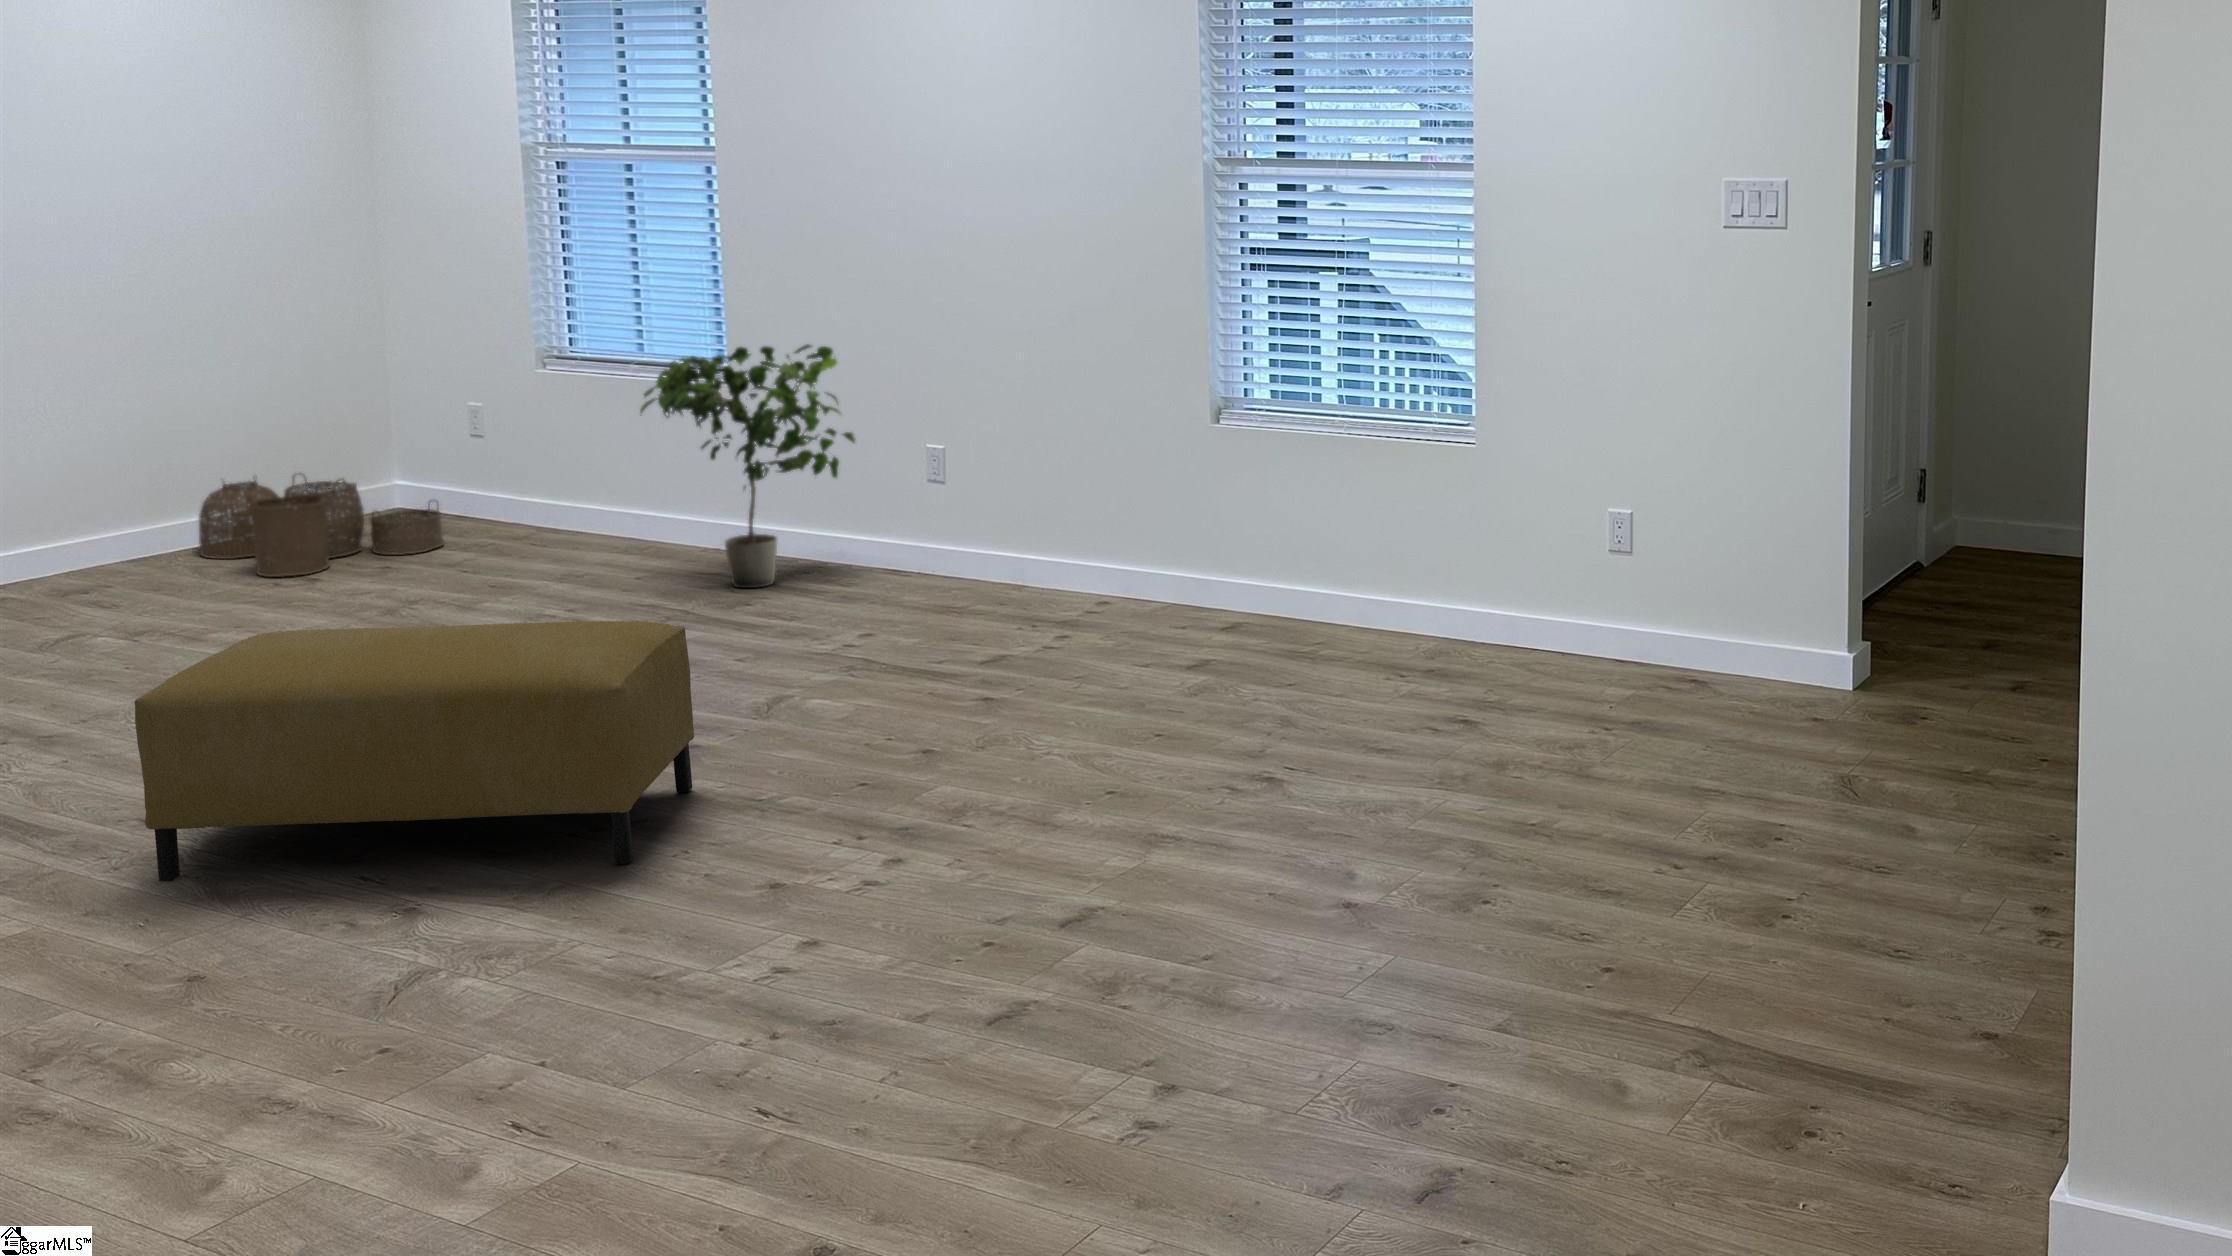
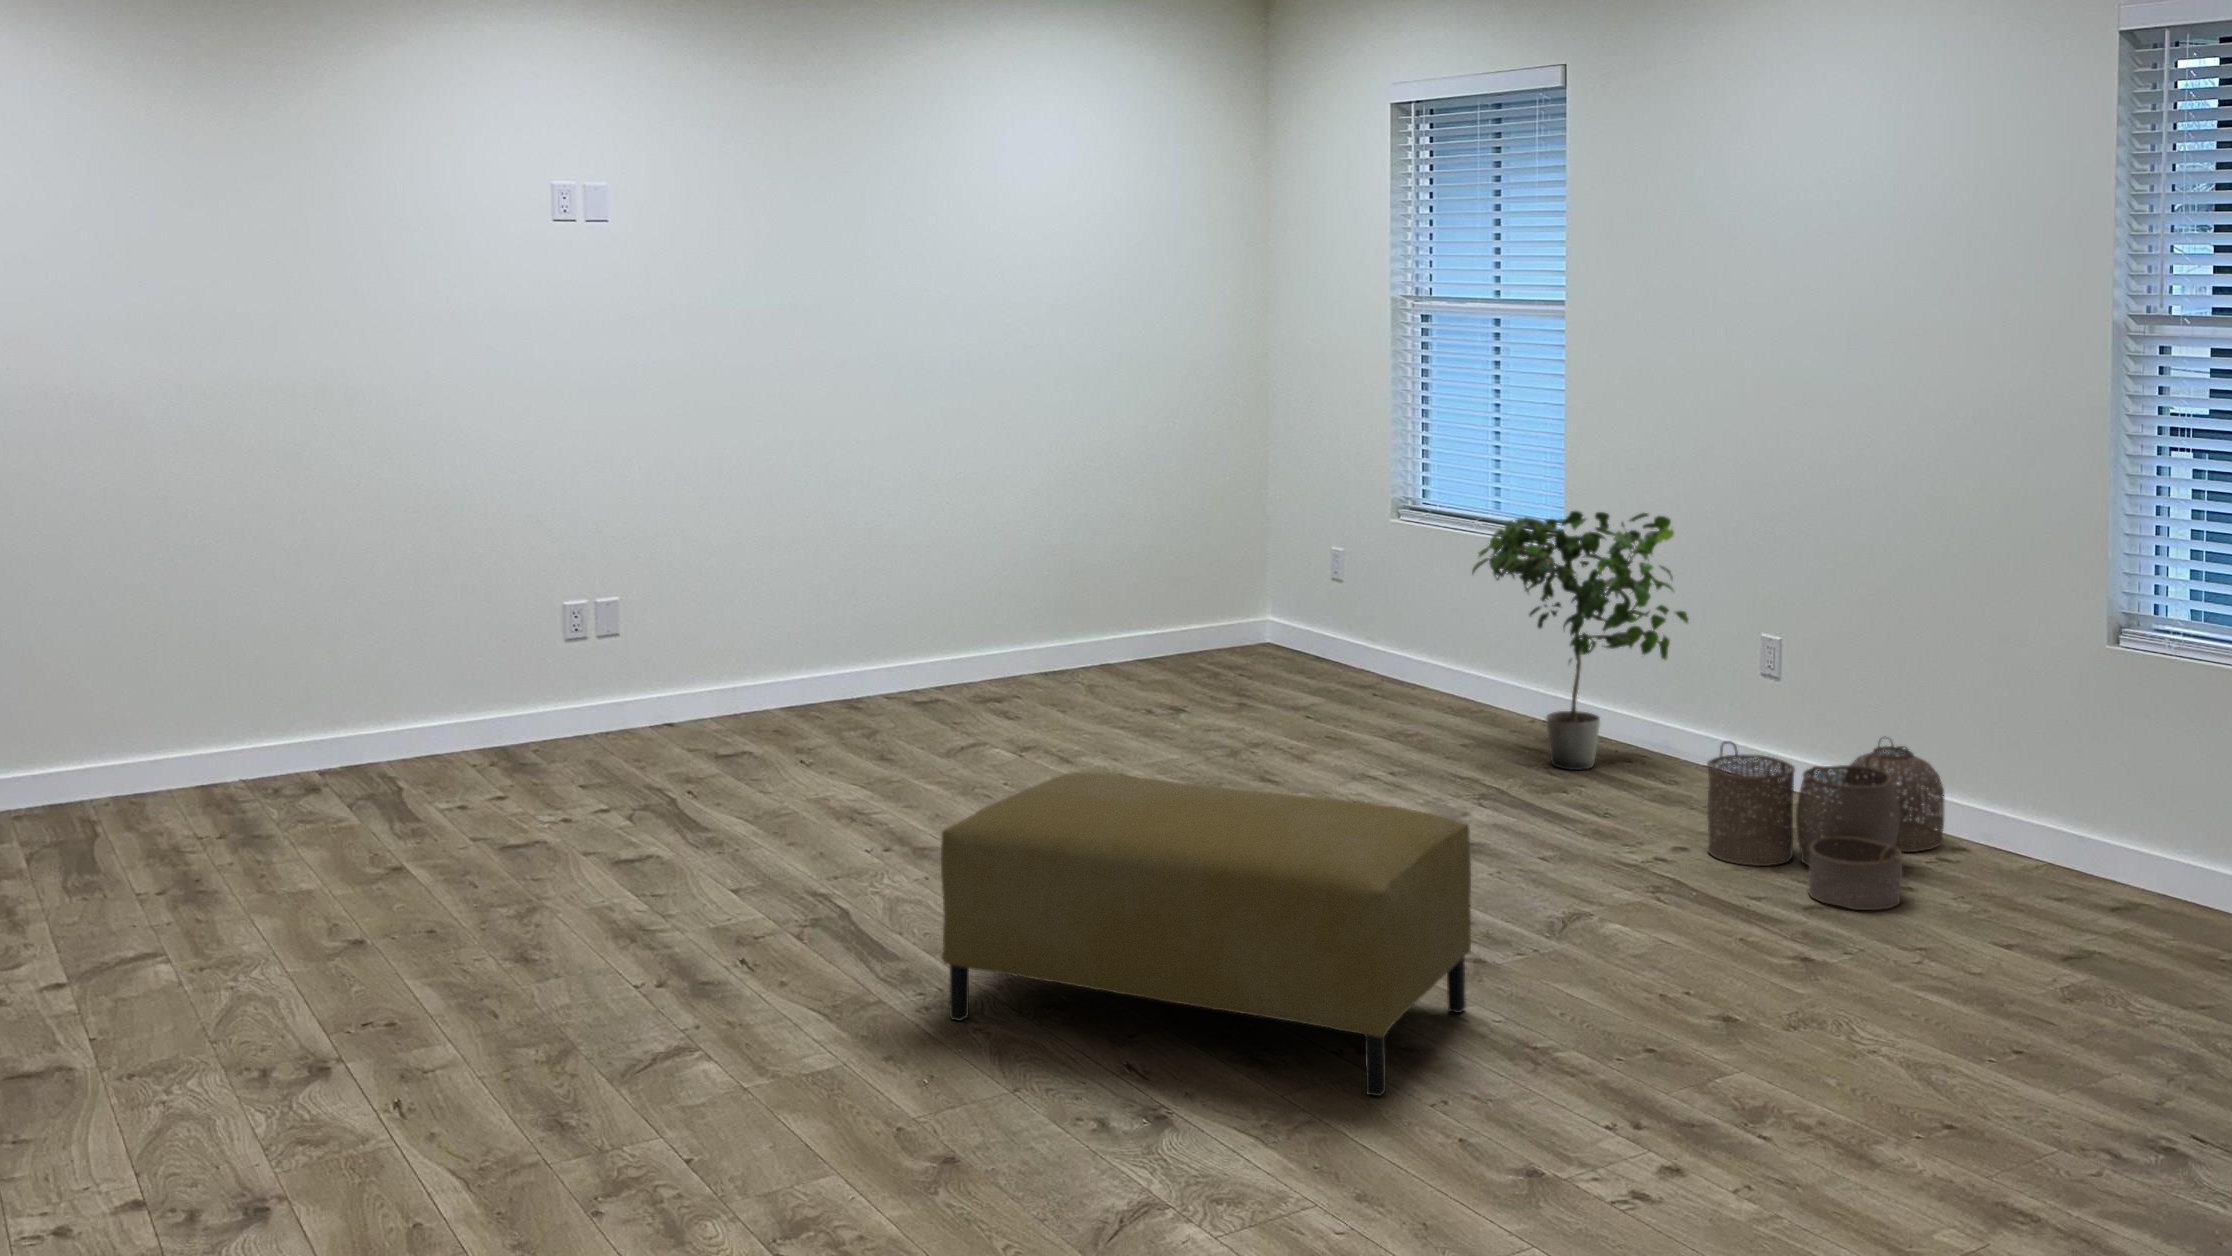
woven basket: present [199,476,443,577] -> present [1707,736,1944,910]

